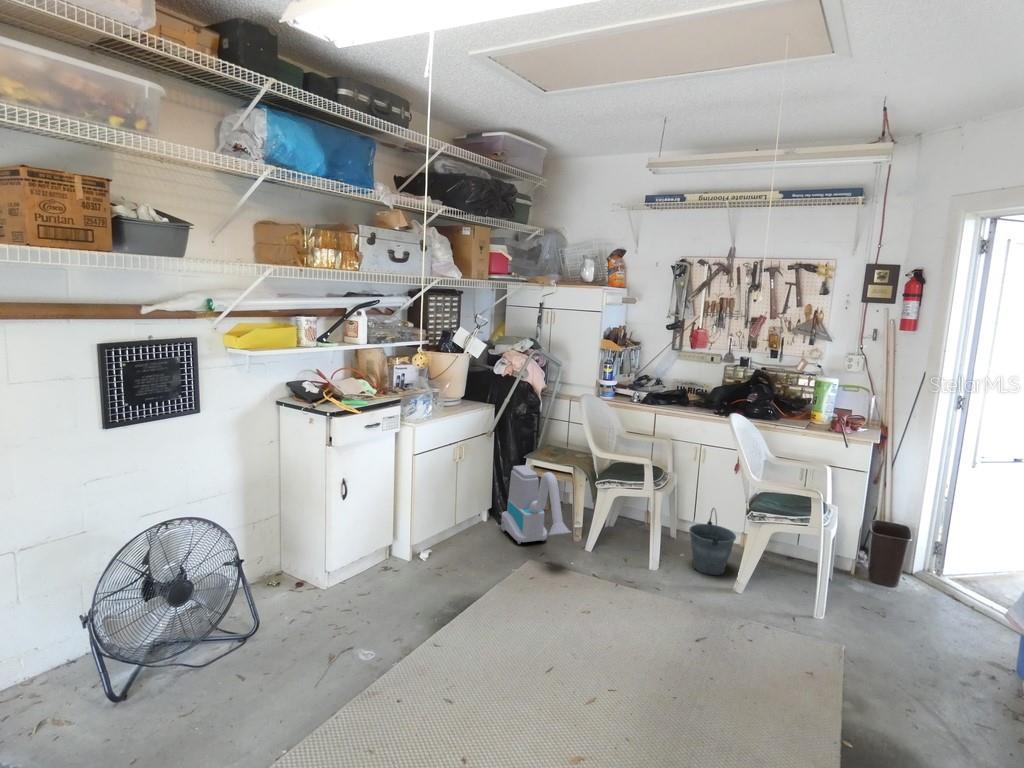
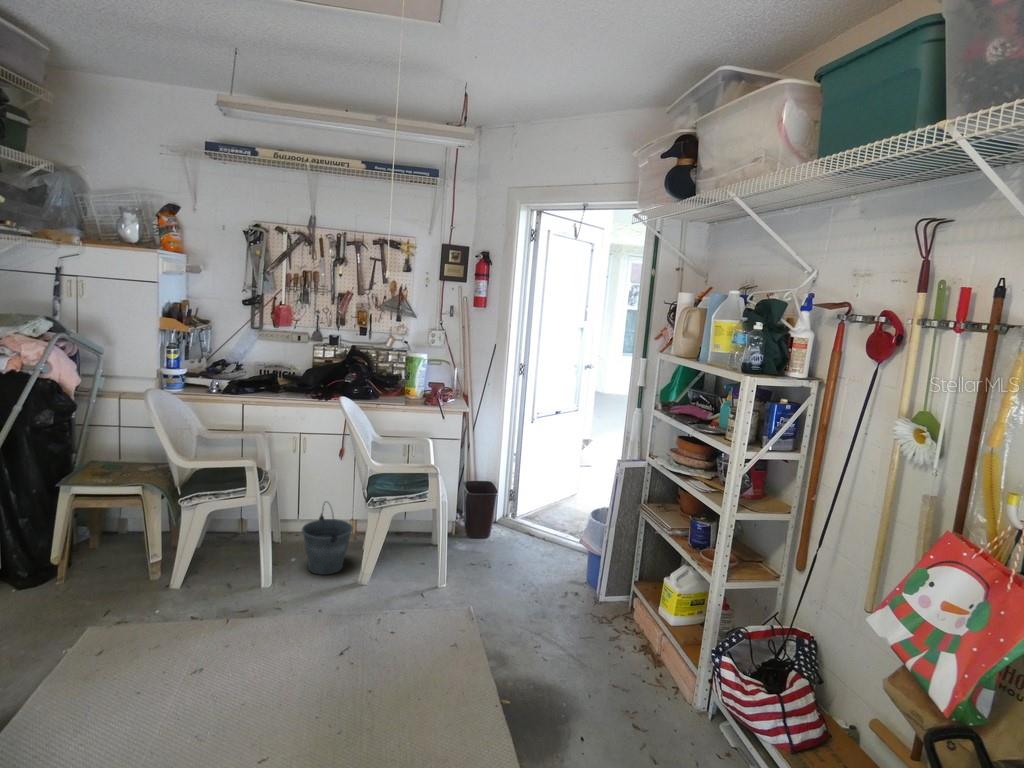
vacuum cleaner: present [501,465,571,544] -> none [23,497,153,611]

